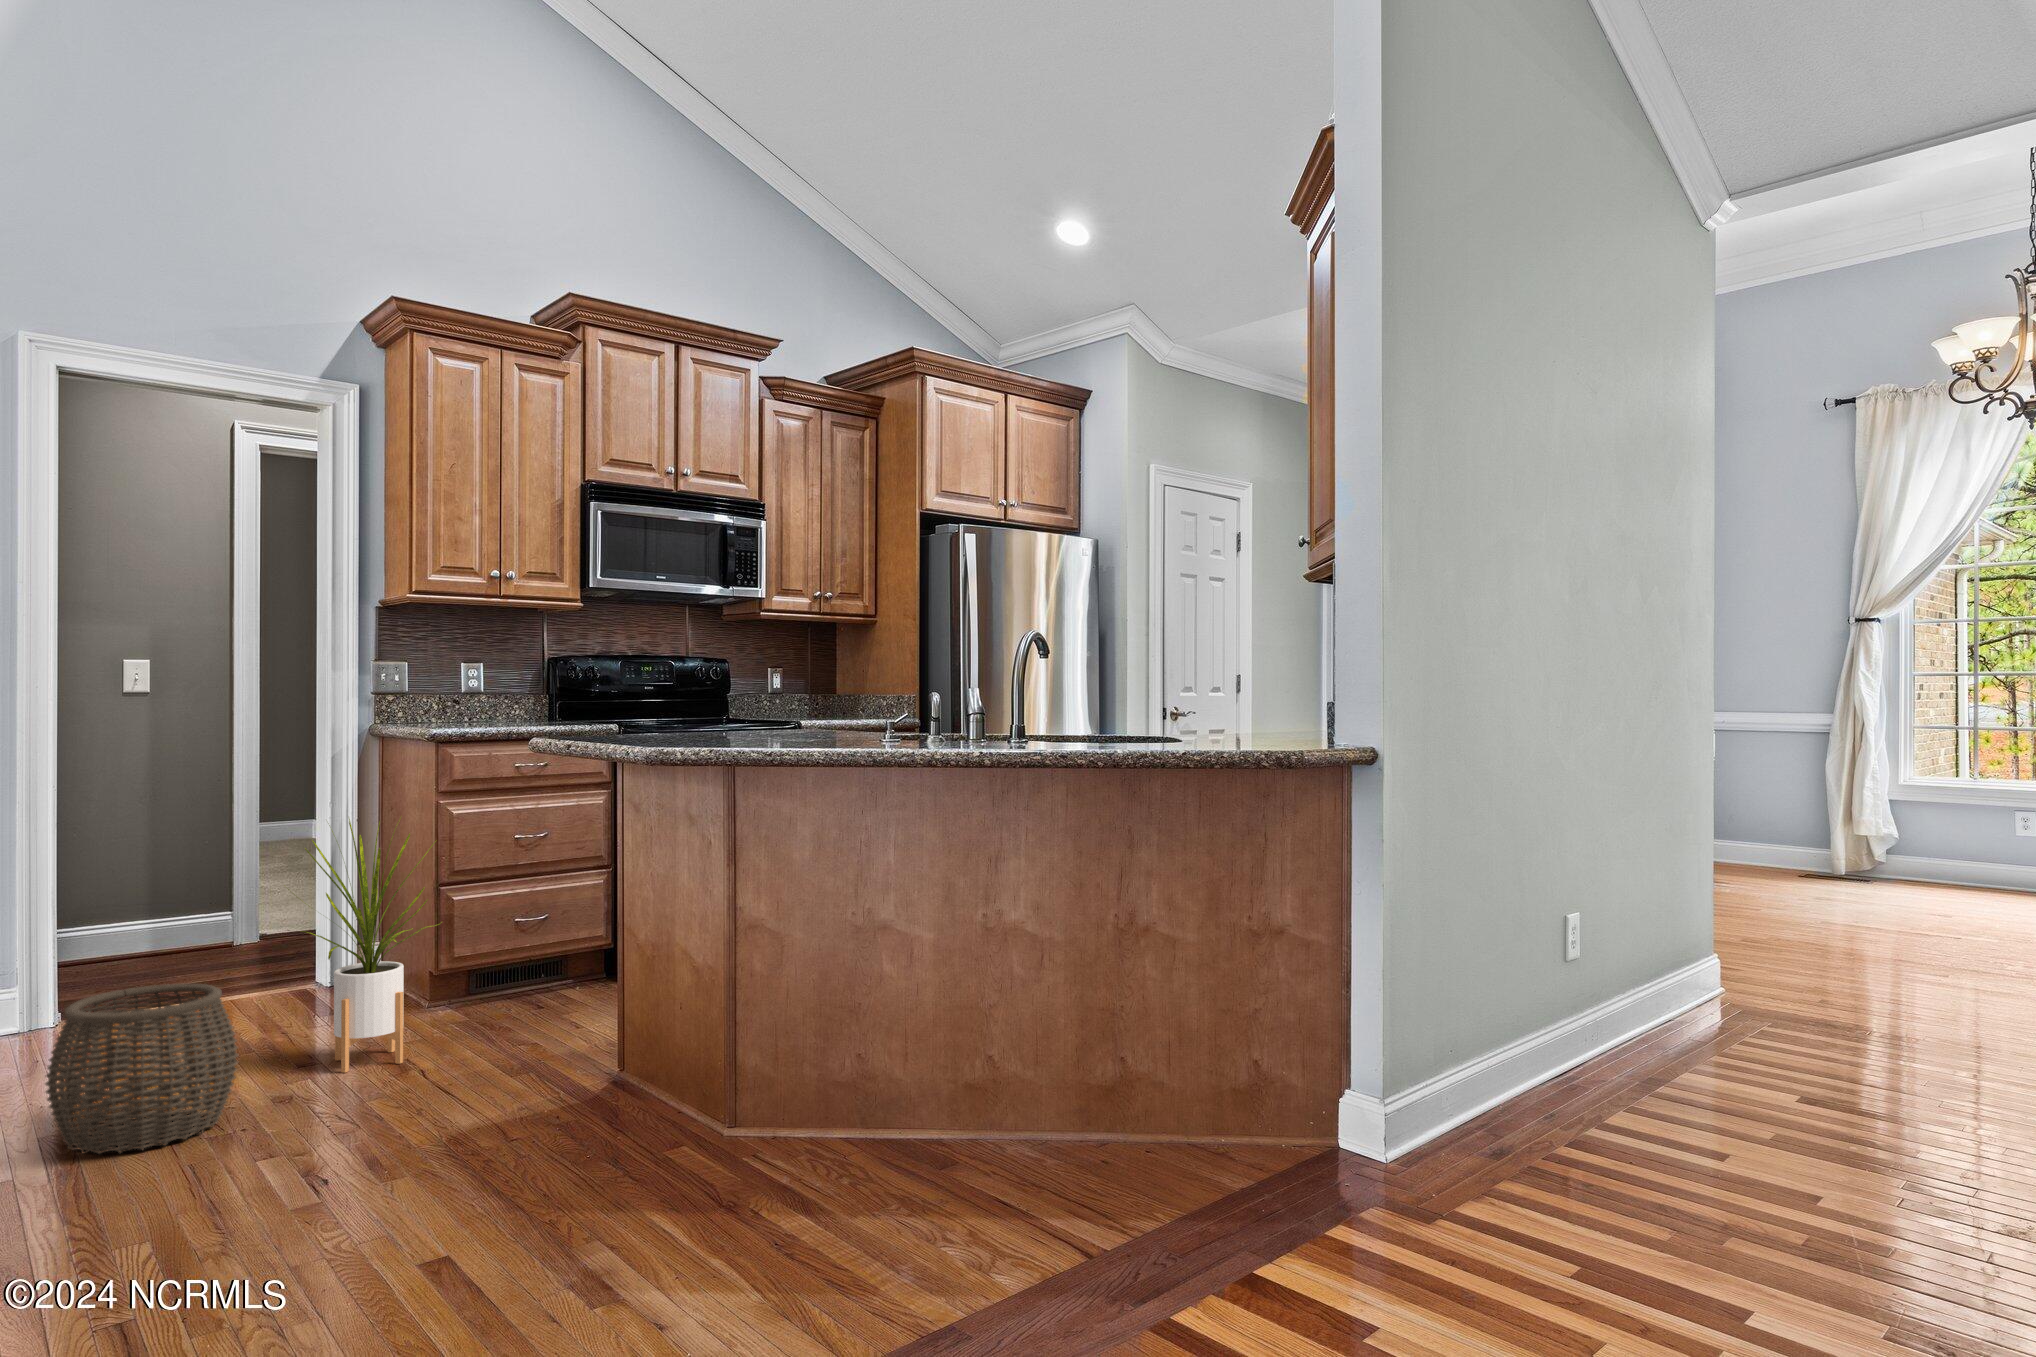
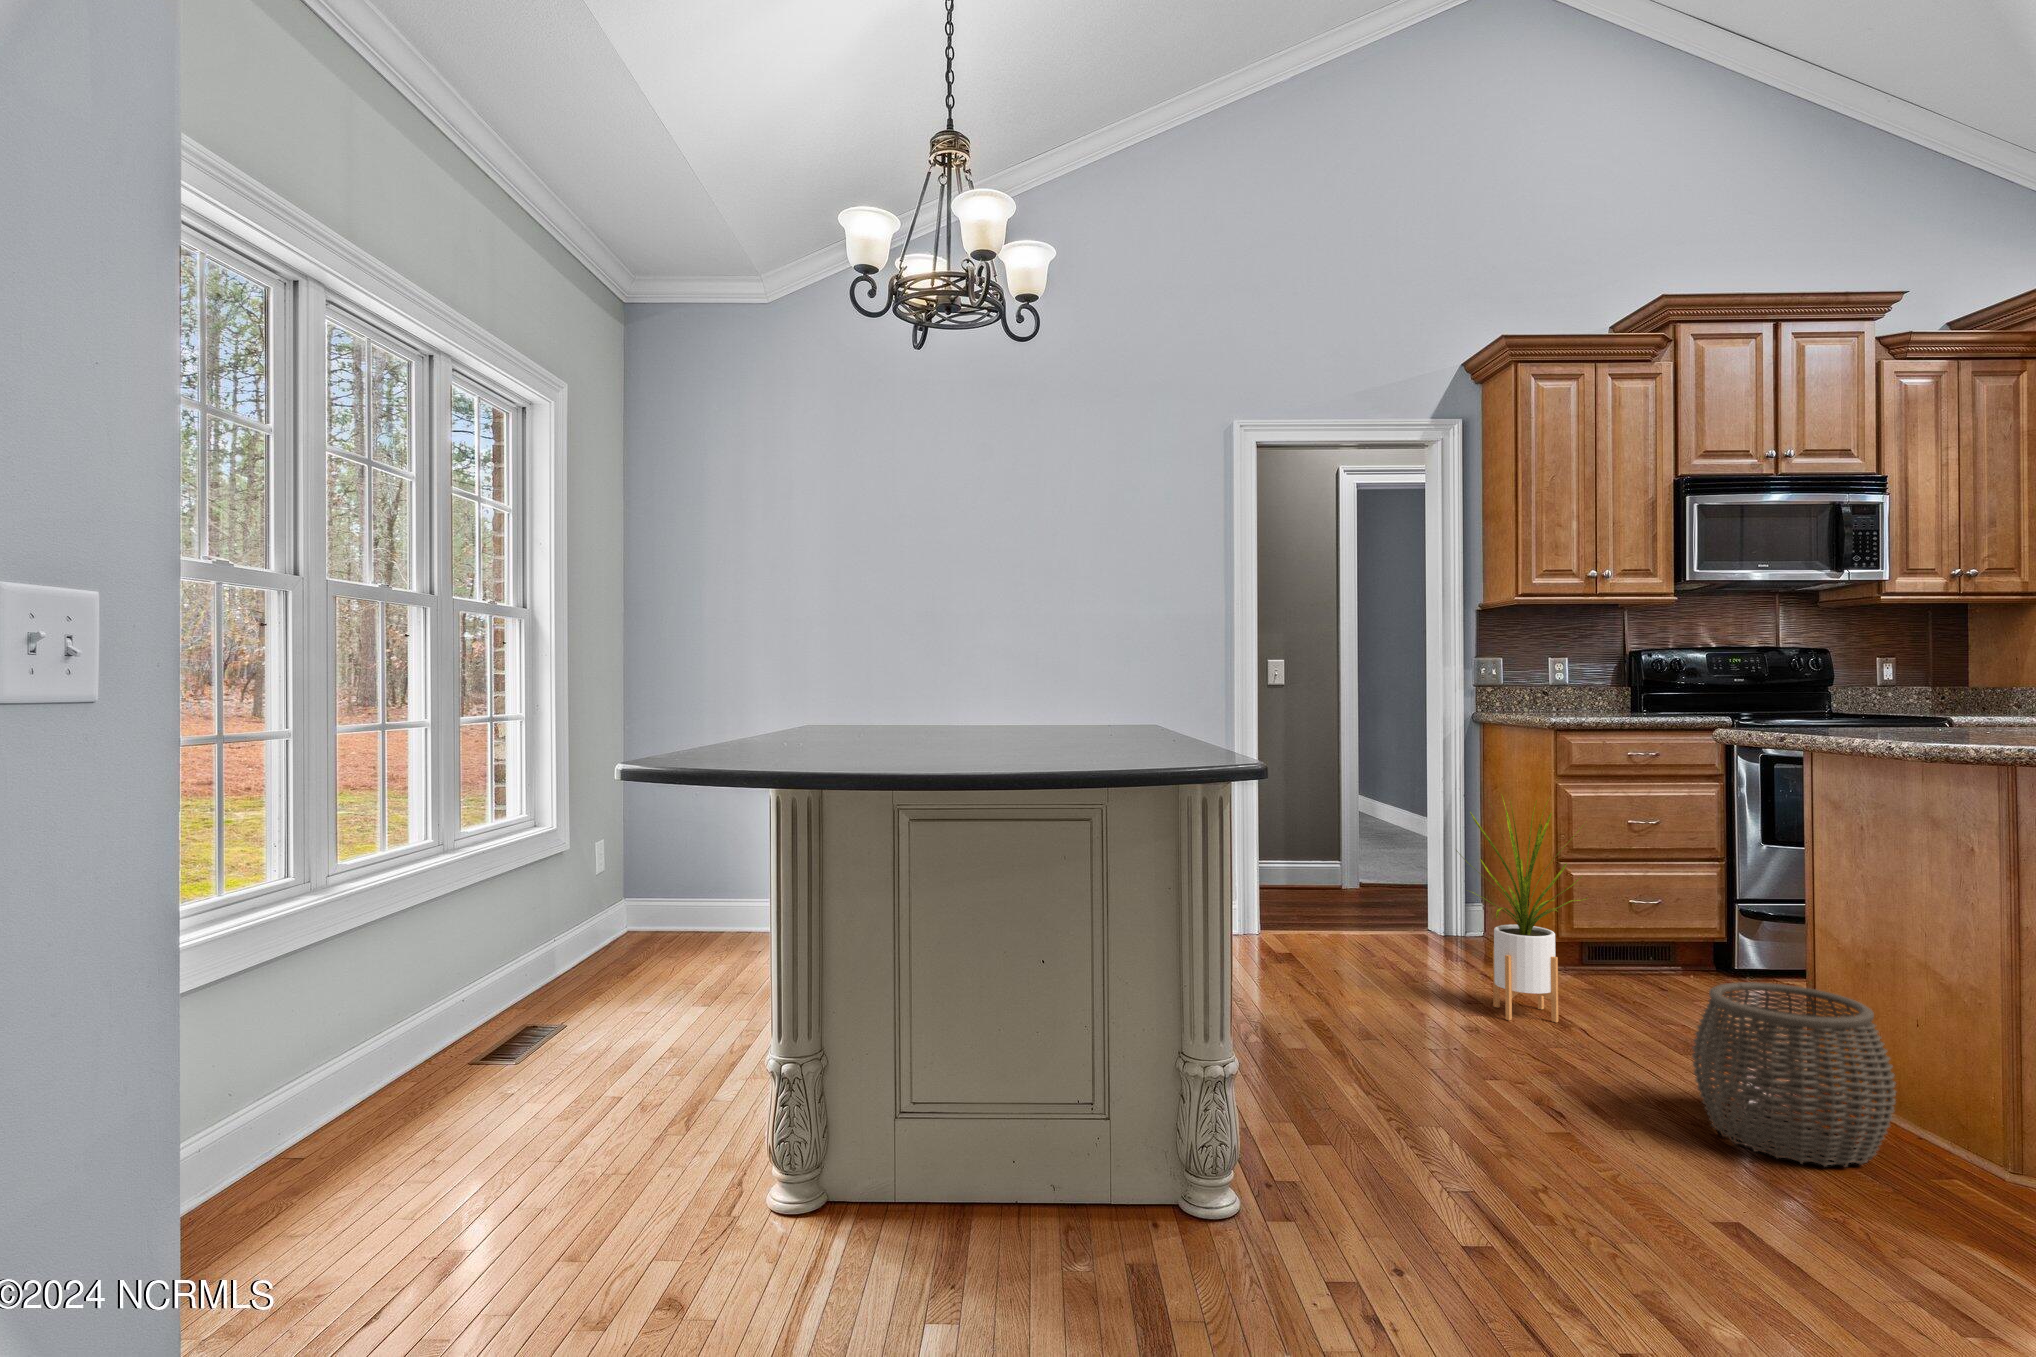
woven basket: present [46,984,238,1154] -> present [1692,982,1896,1167]

